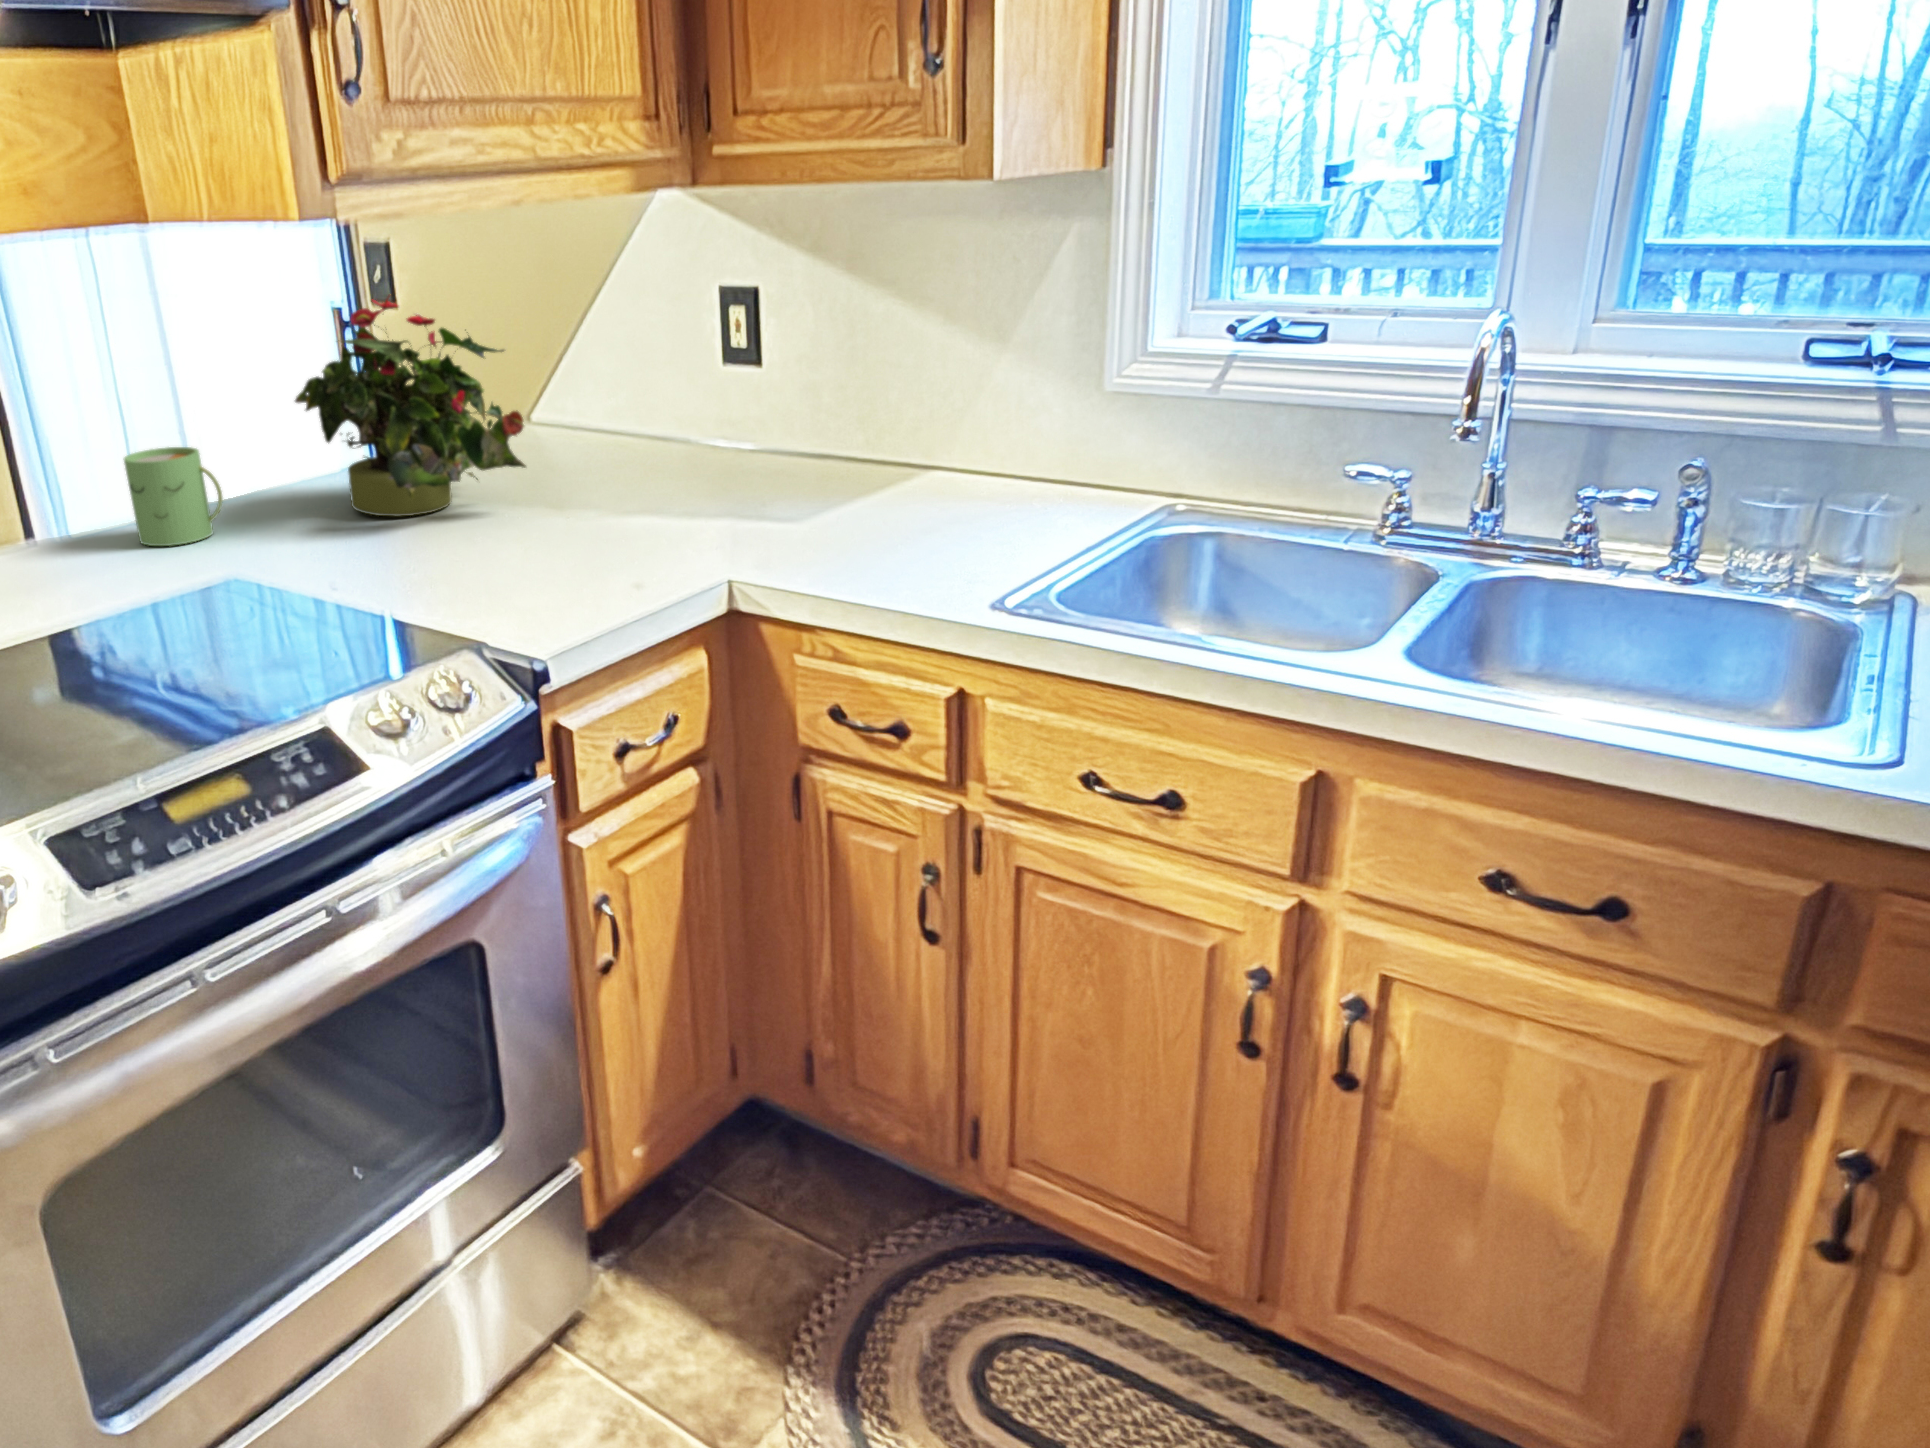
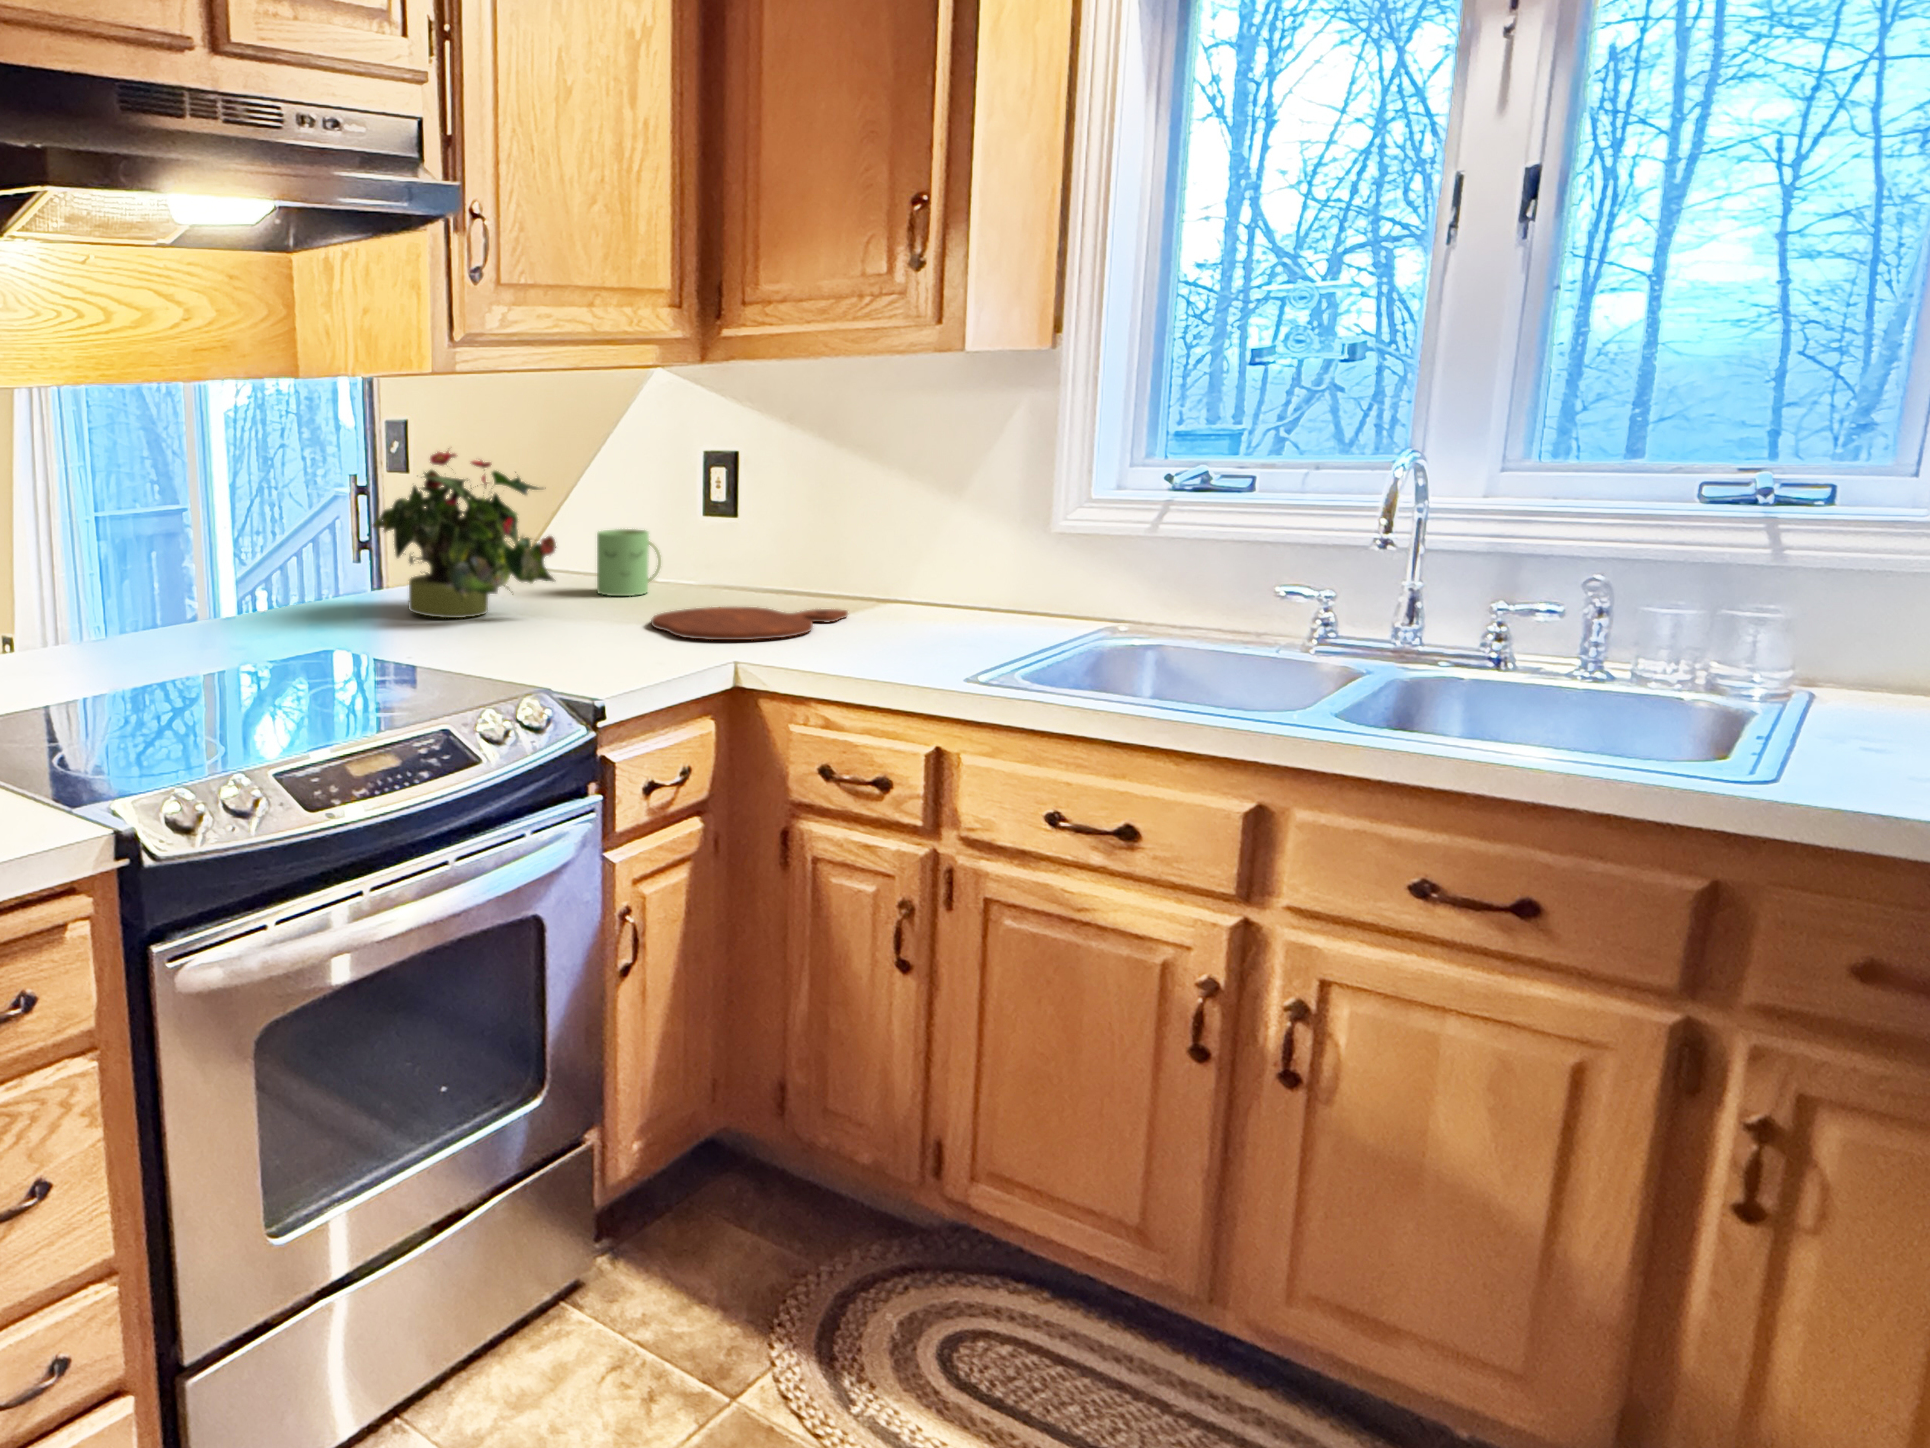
mug: present [124,447,223,546] -> present [597,529,661,596]
cutting board: none [640,488,876,546] -> present [651,607,848,640]

